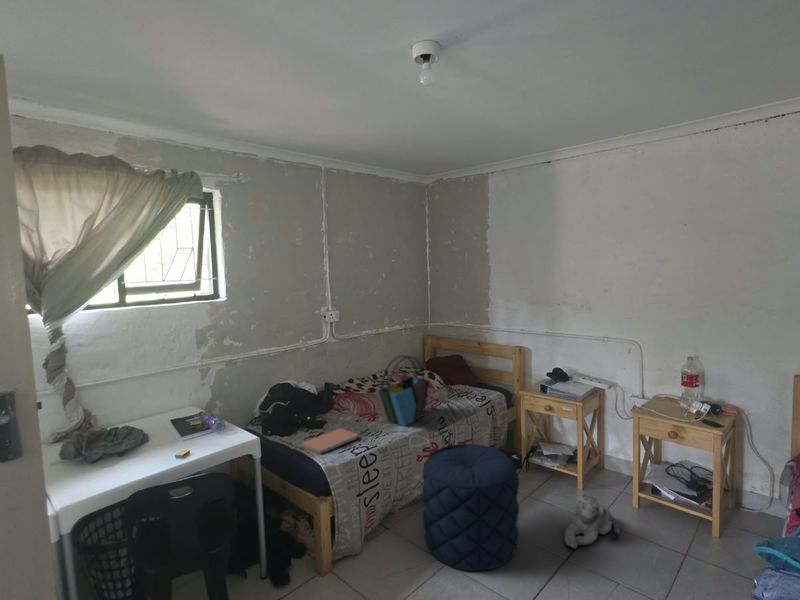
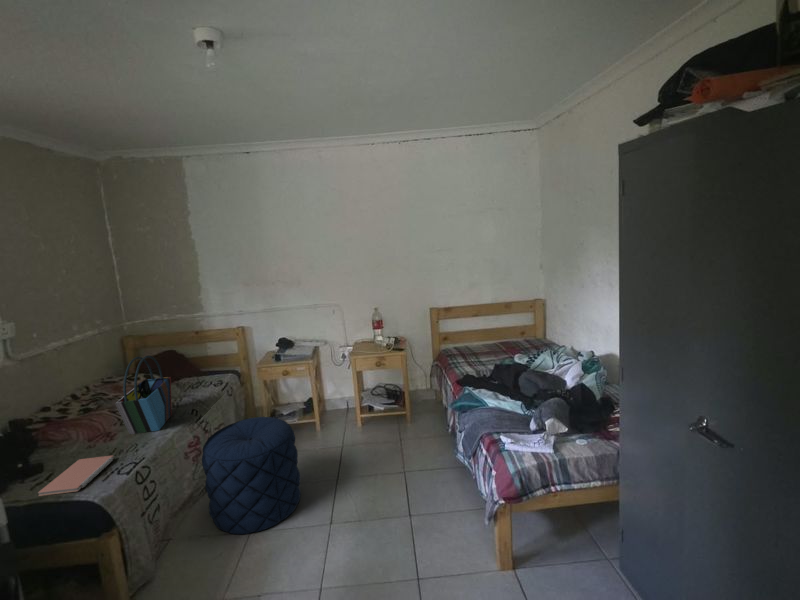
plush toy: present [565,494,620,549] -> none [327,427,361,471]

